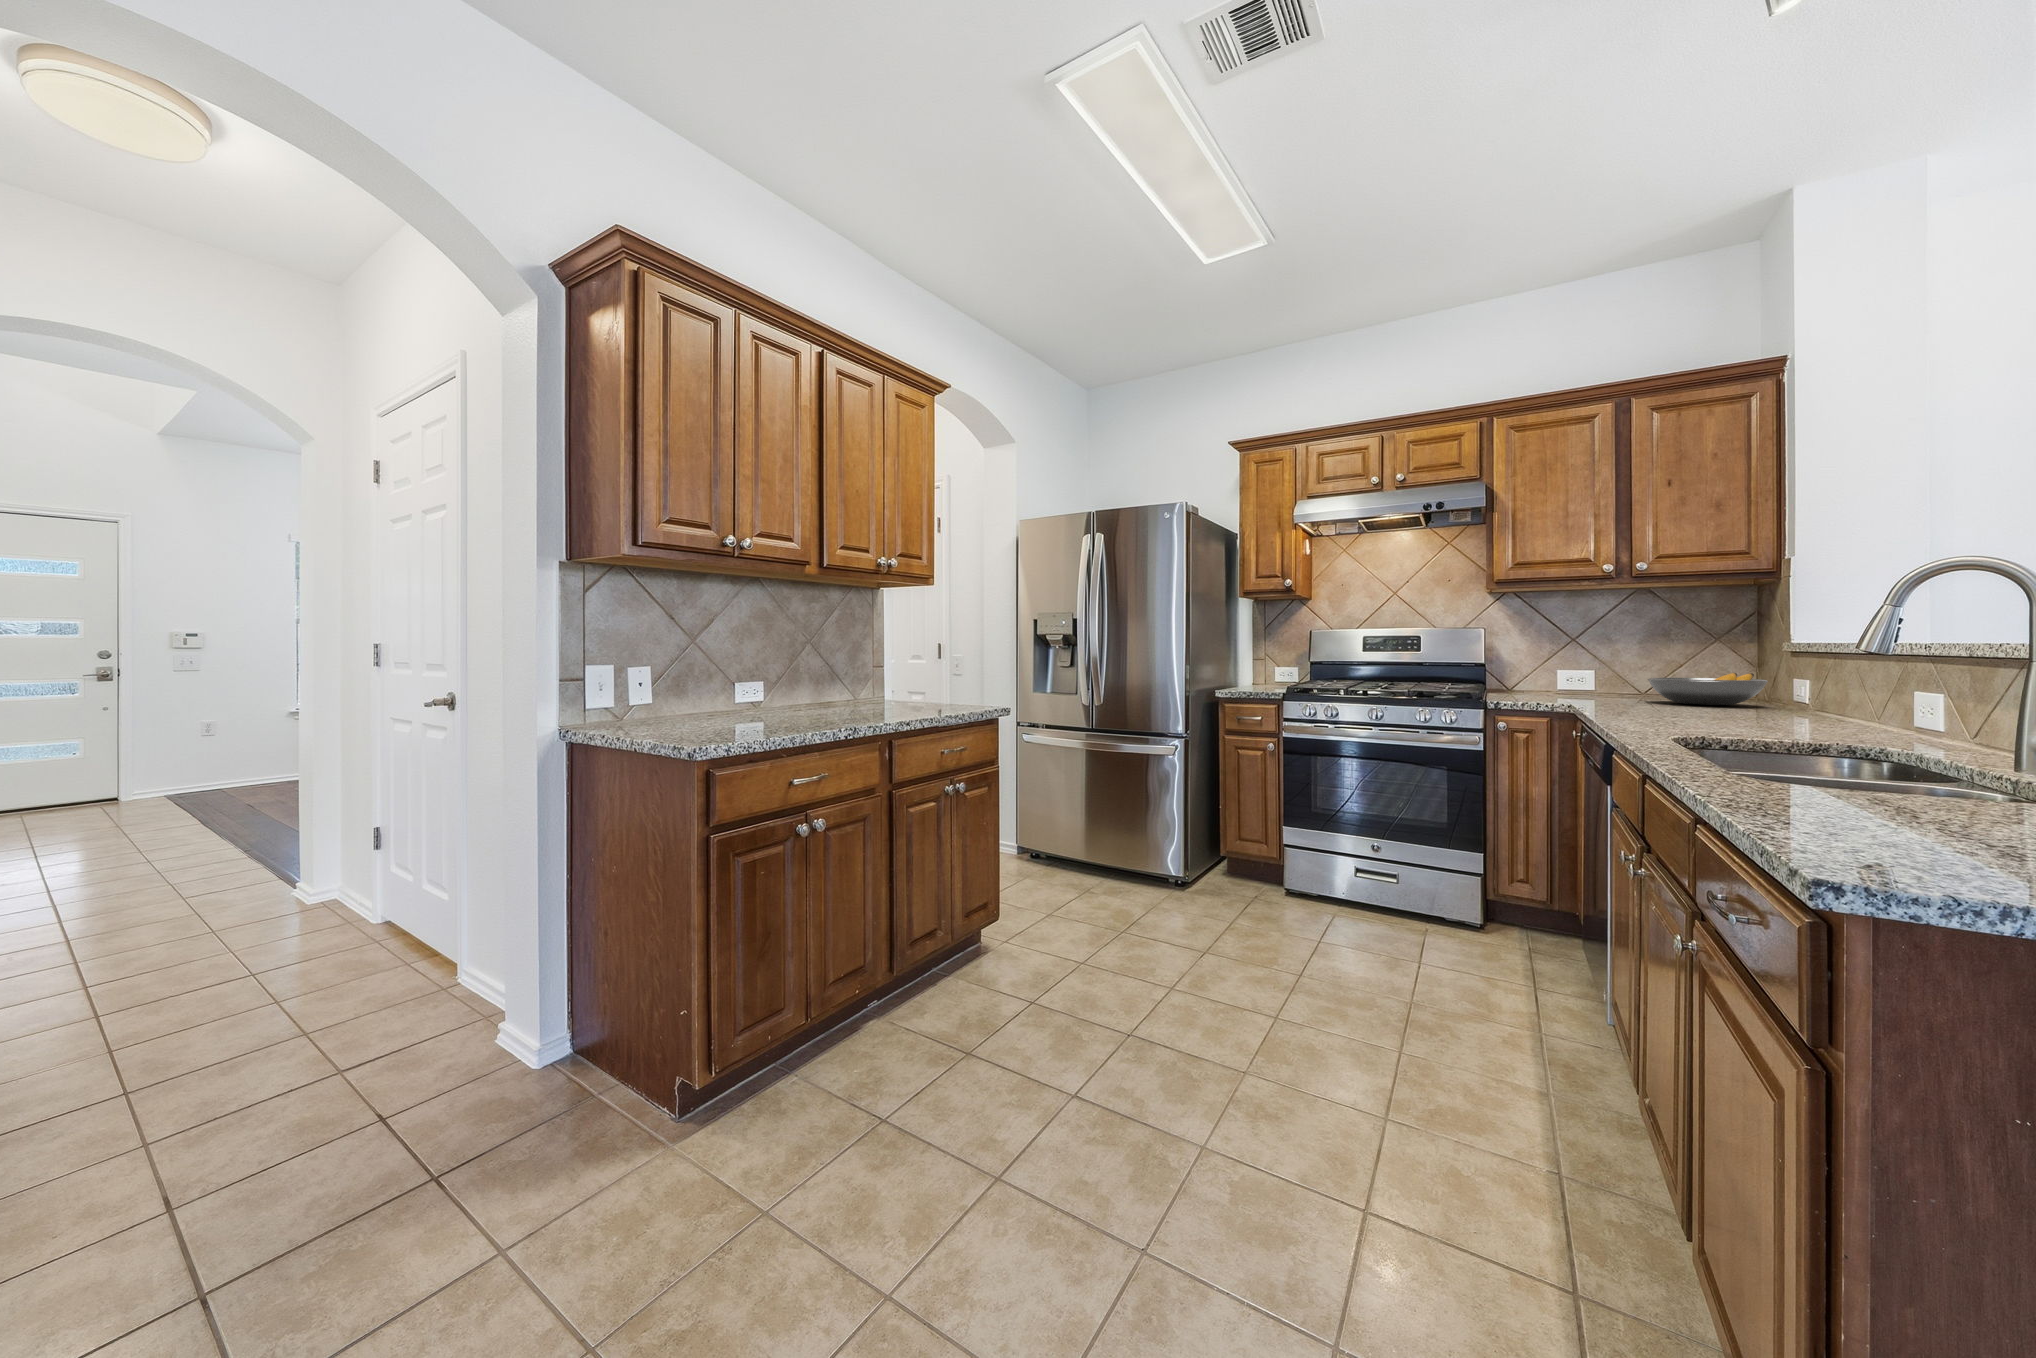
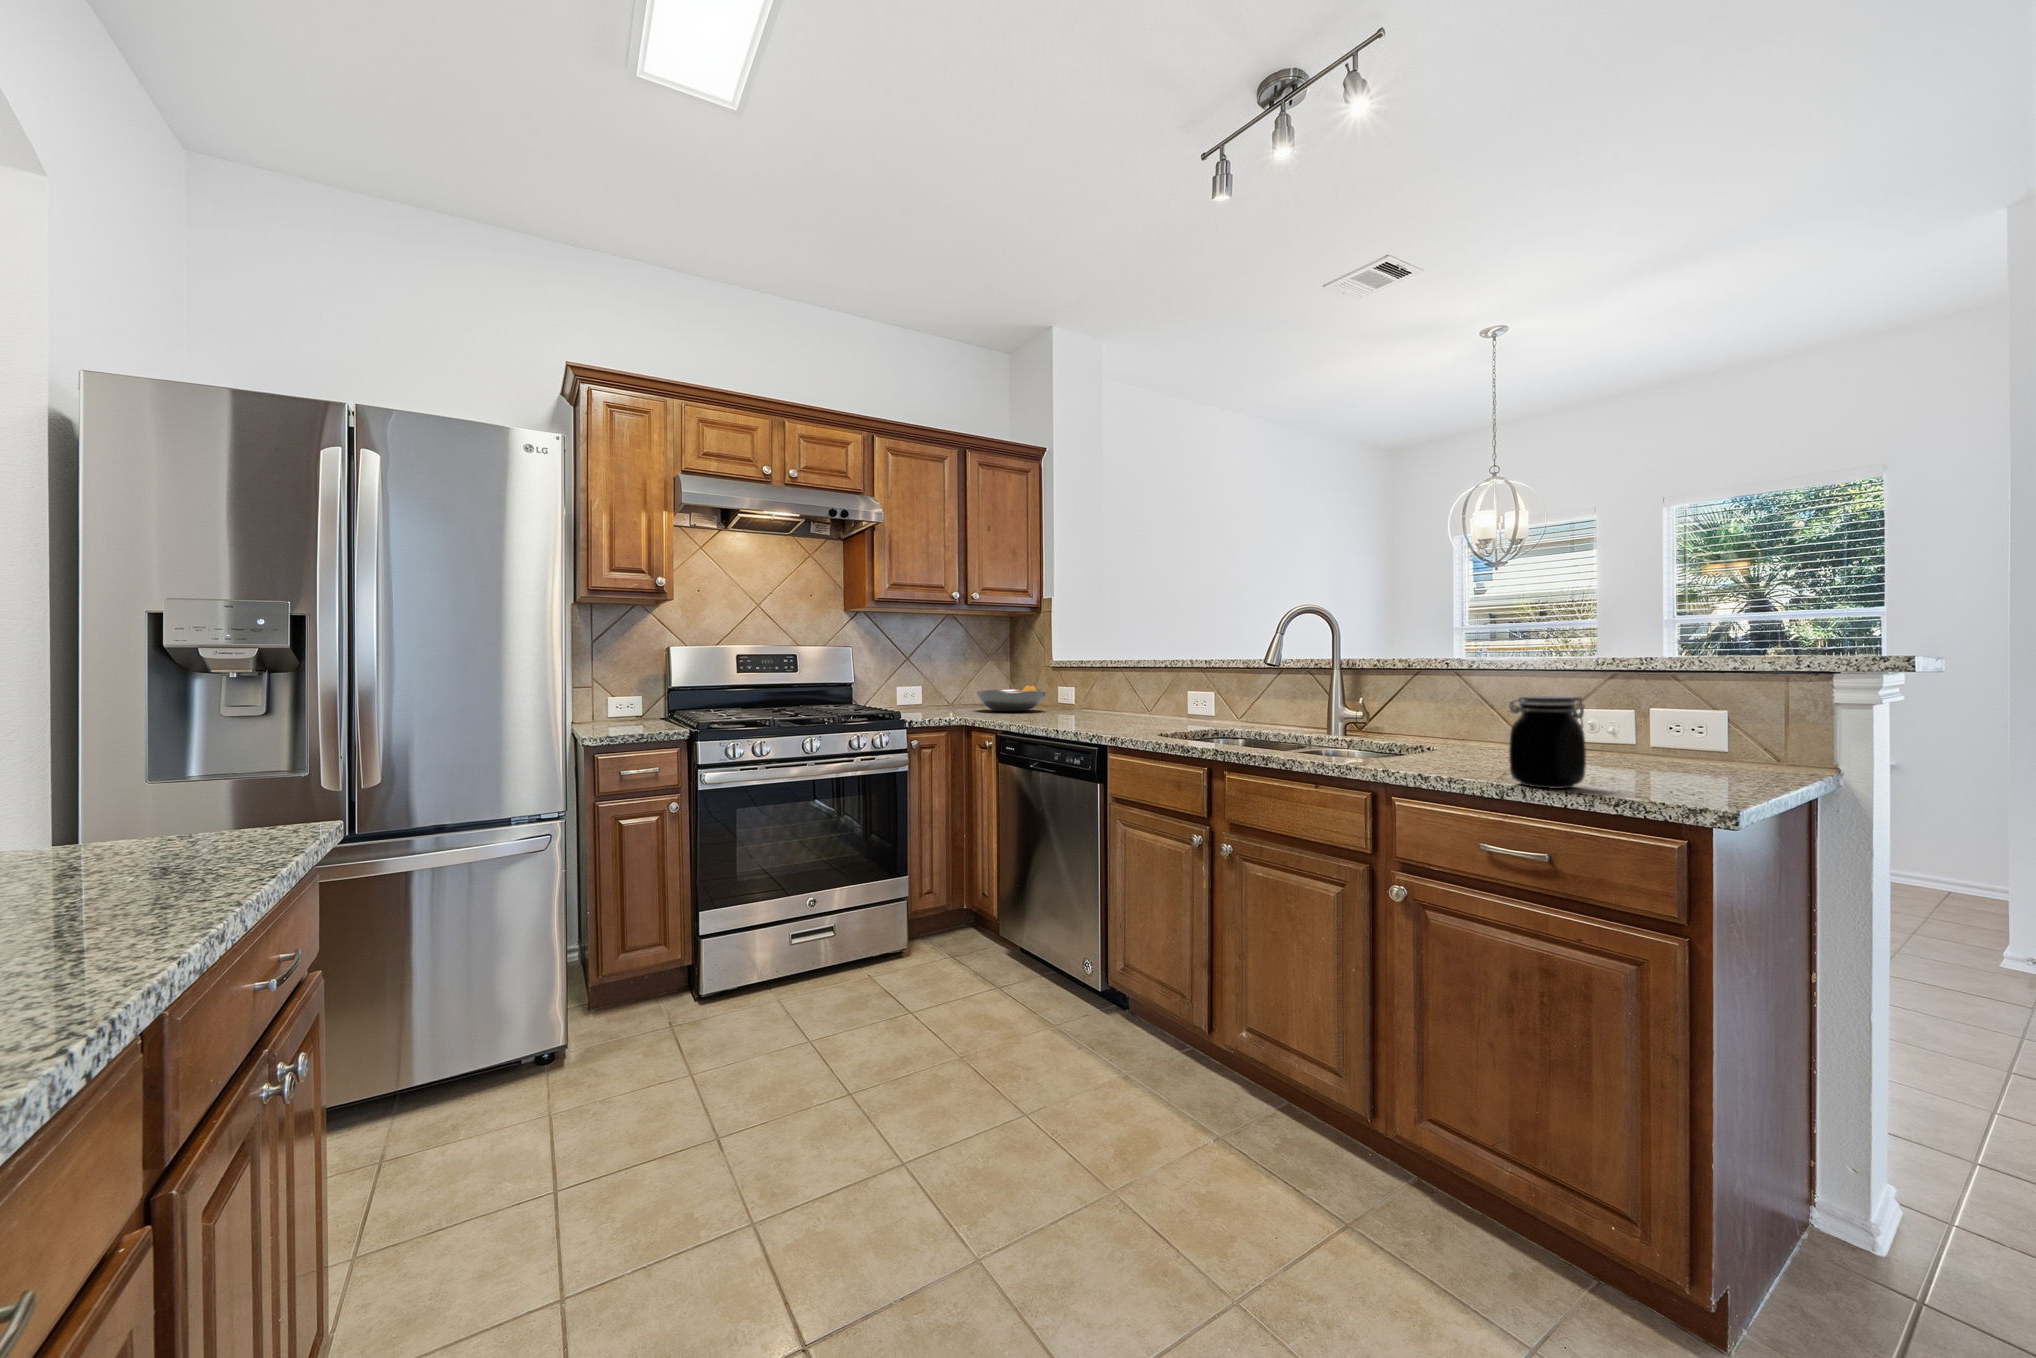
jar: none [1803,692,1961,841] -> present [1509,696,1586,789]

